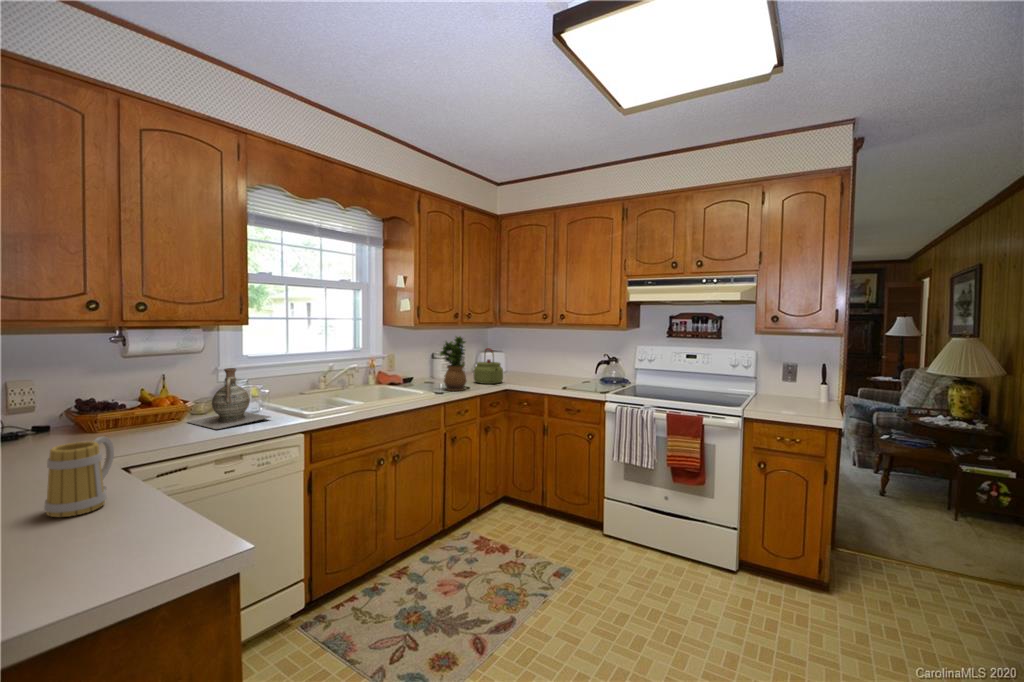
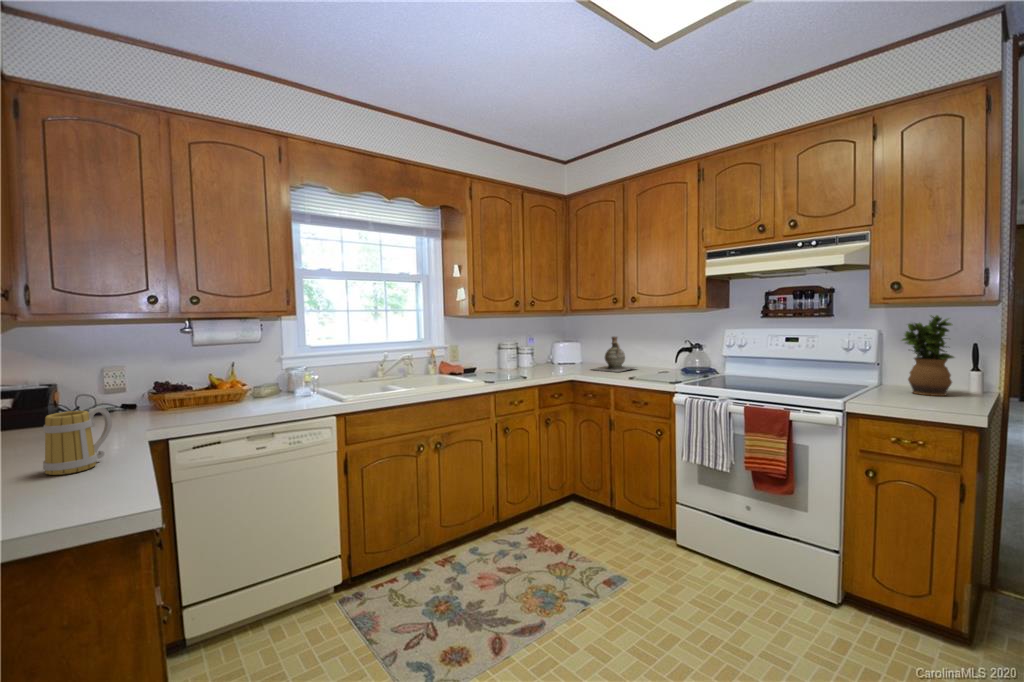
potted plant: present [440,336,467,391] -> present [902,315,954,396]
kettle: present [474,348,503,384] -> none [539,335,570,373]
ceramic jug: present [188,368,270,429] -> present [593,337,635,372]

